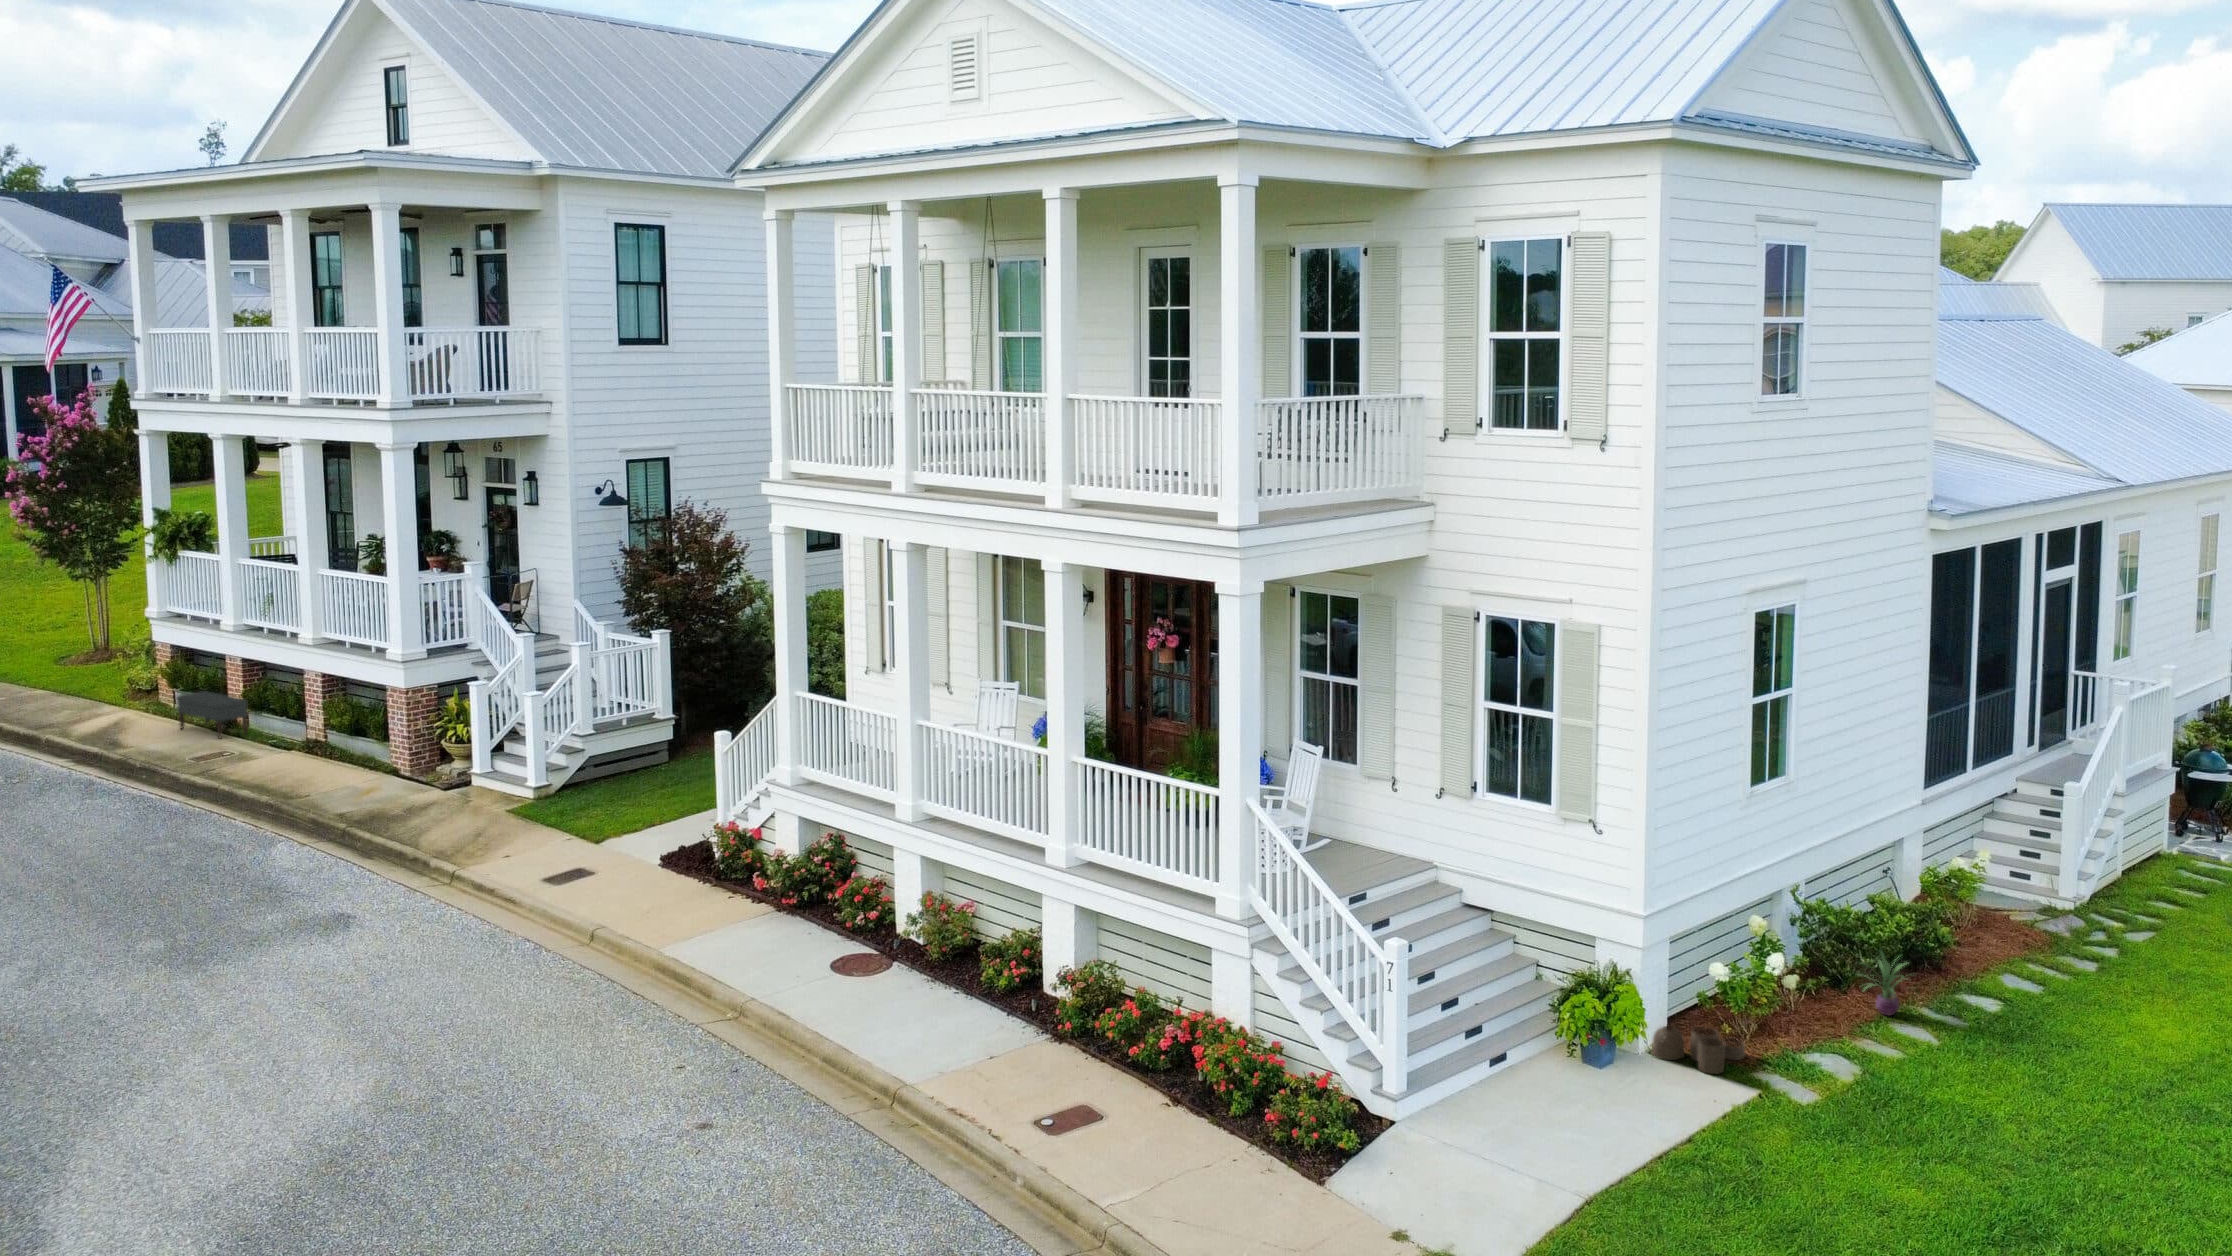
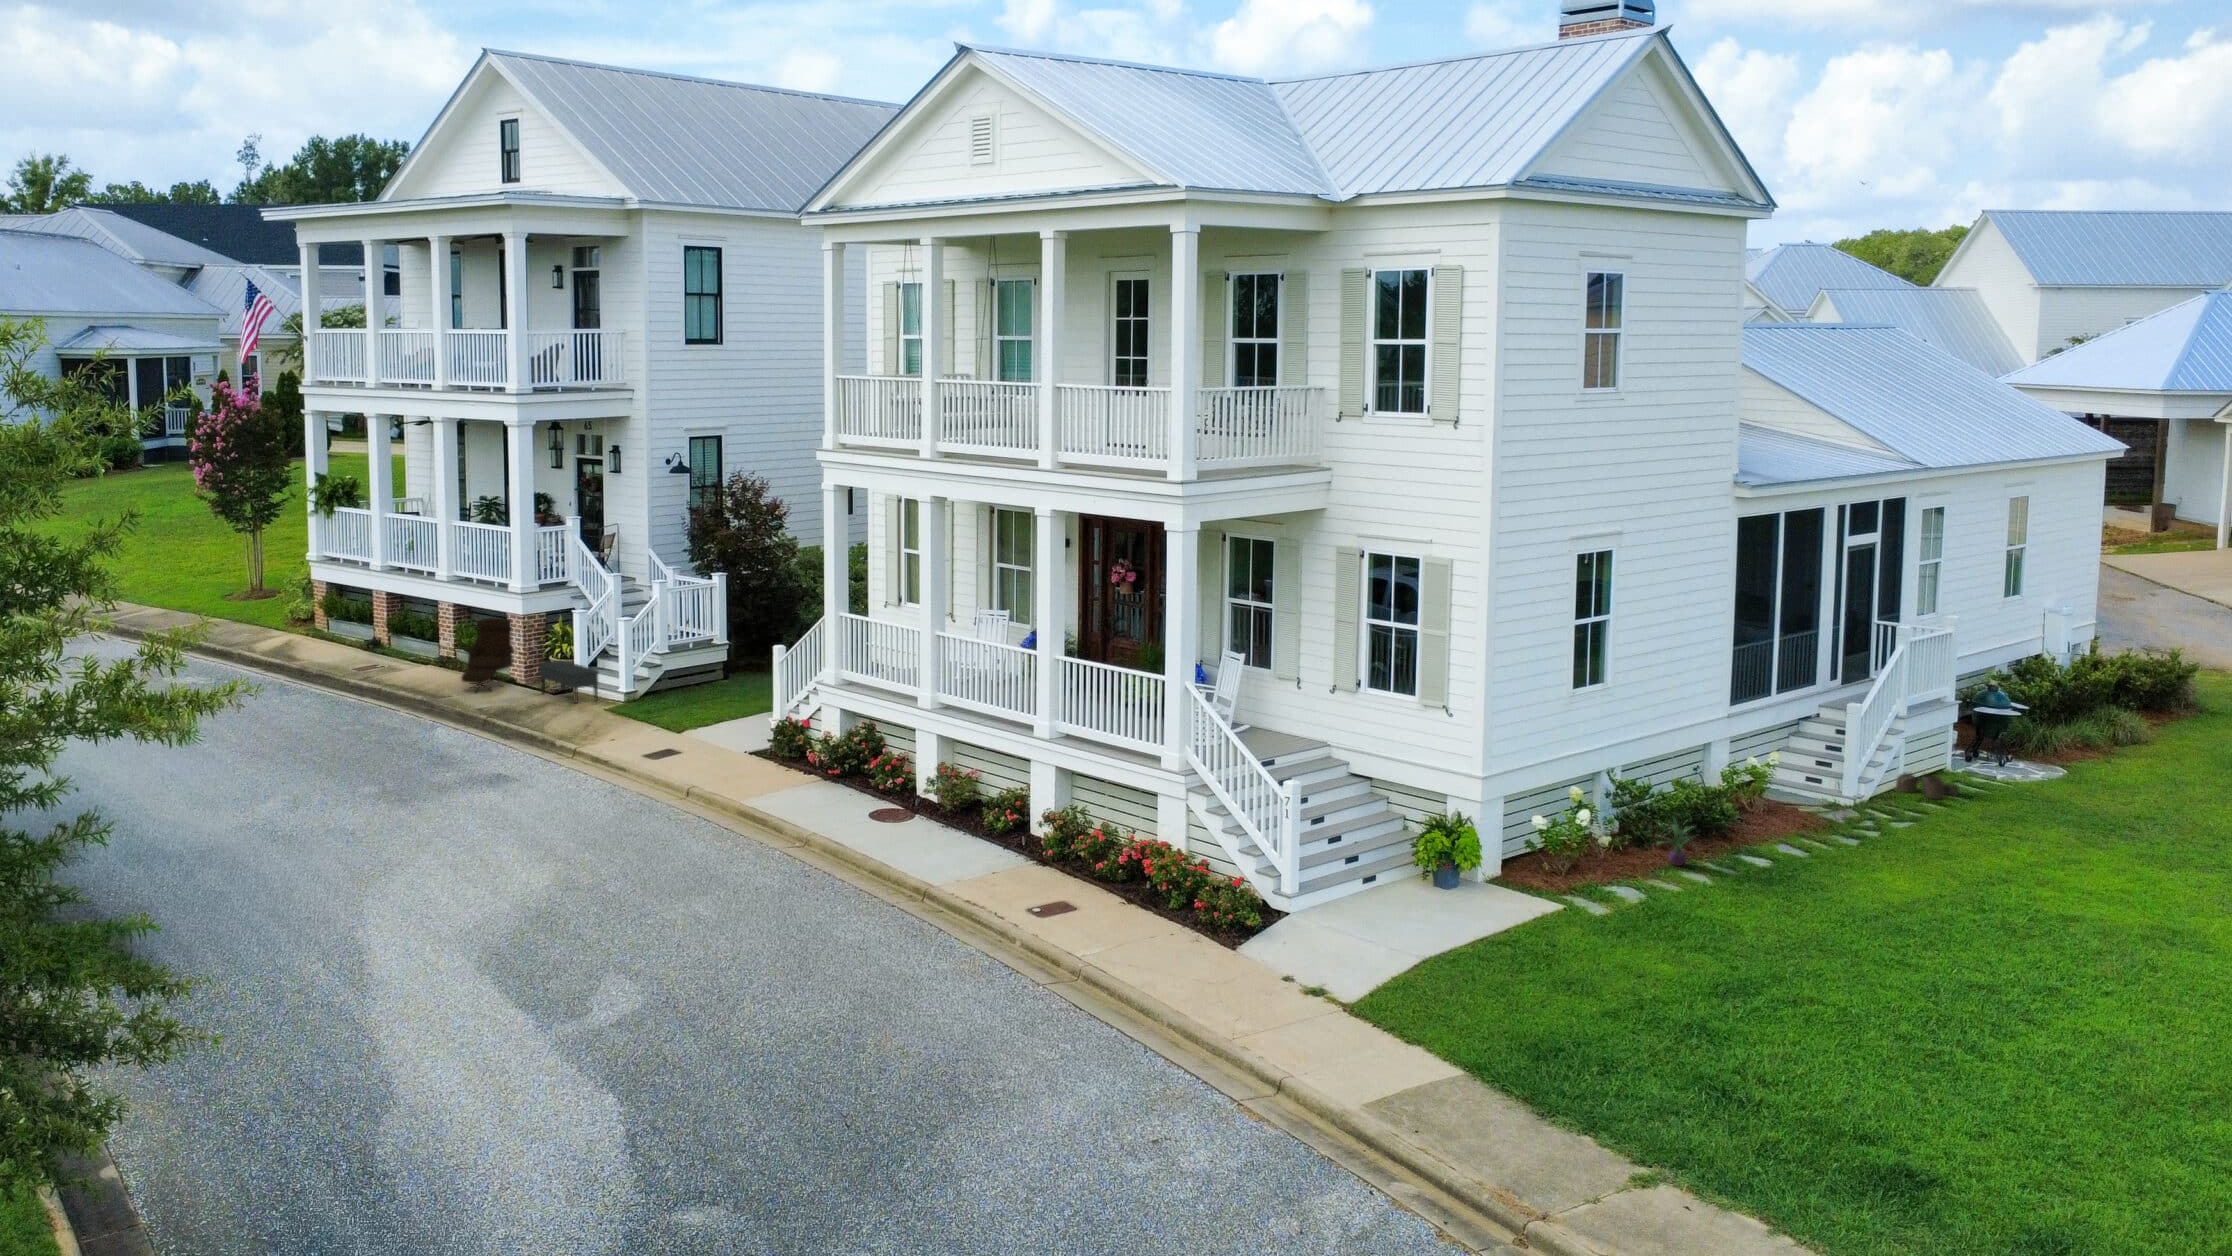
bench: present [177,691,248,738] -> present [539,660,599,703]
lounge chair: none [319,692,400,792] -> present [461,618,514,689]
woven basket: present [1652,1025,1745,1074] -> present [1896,773,1959,799]

